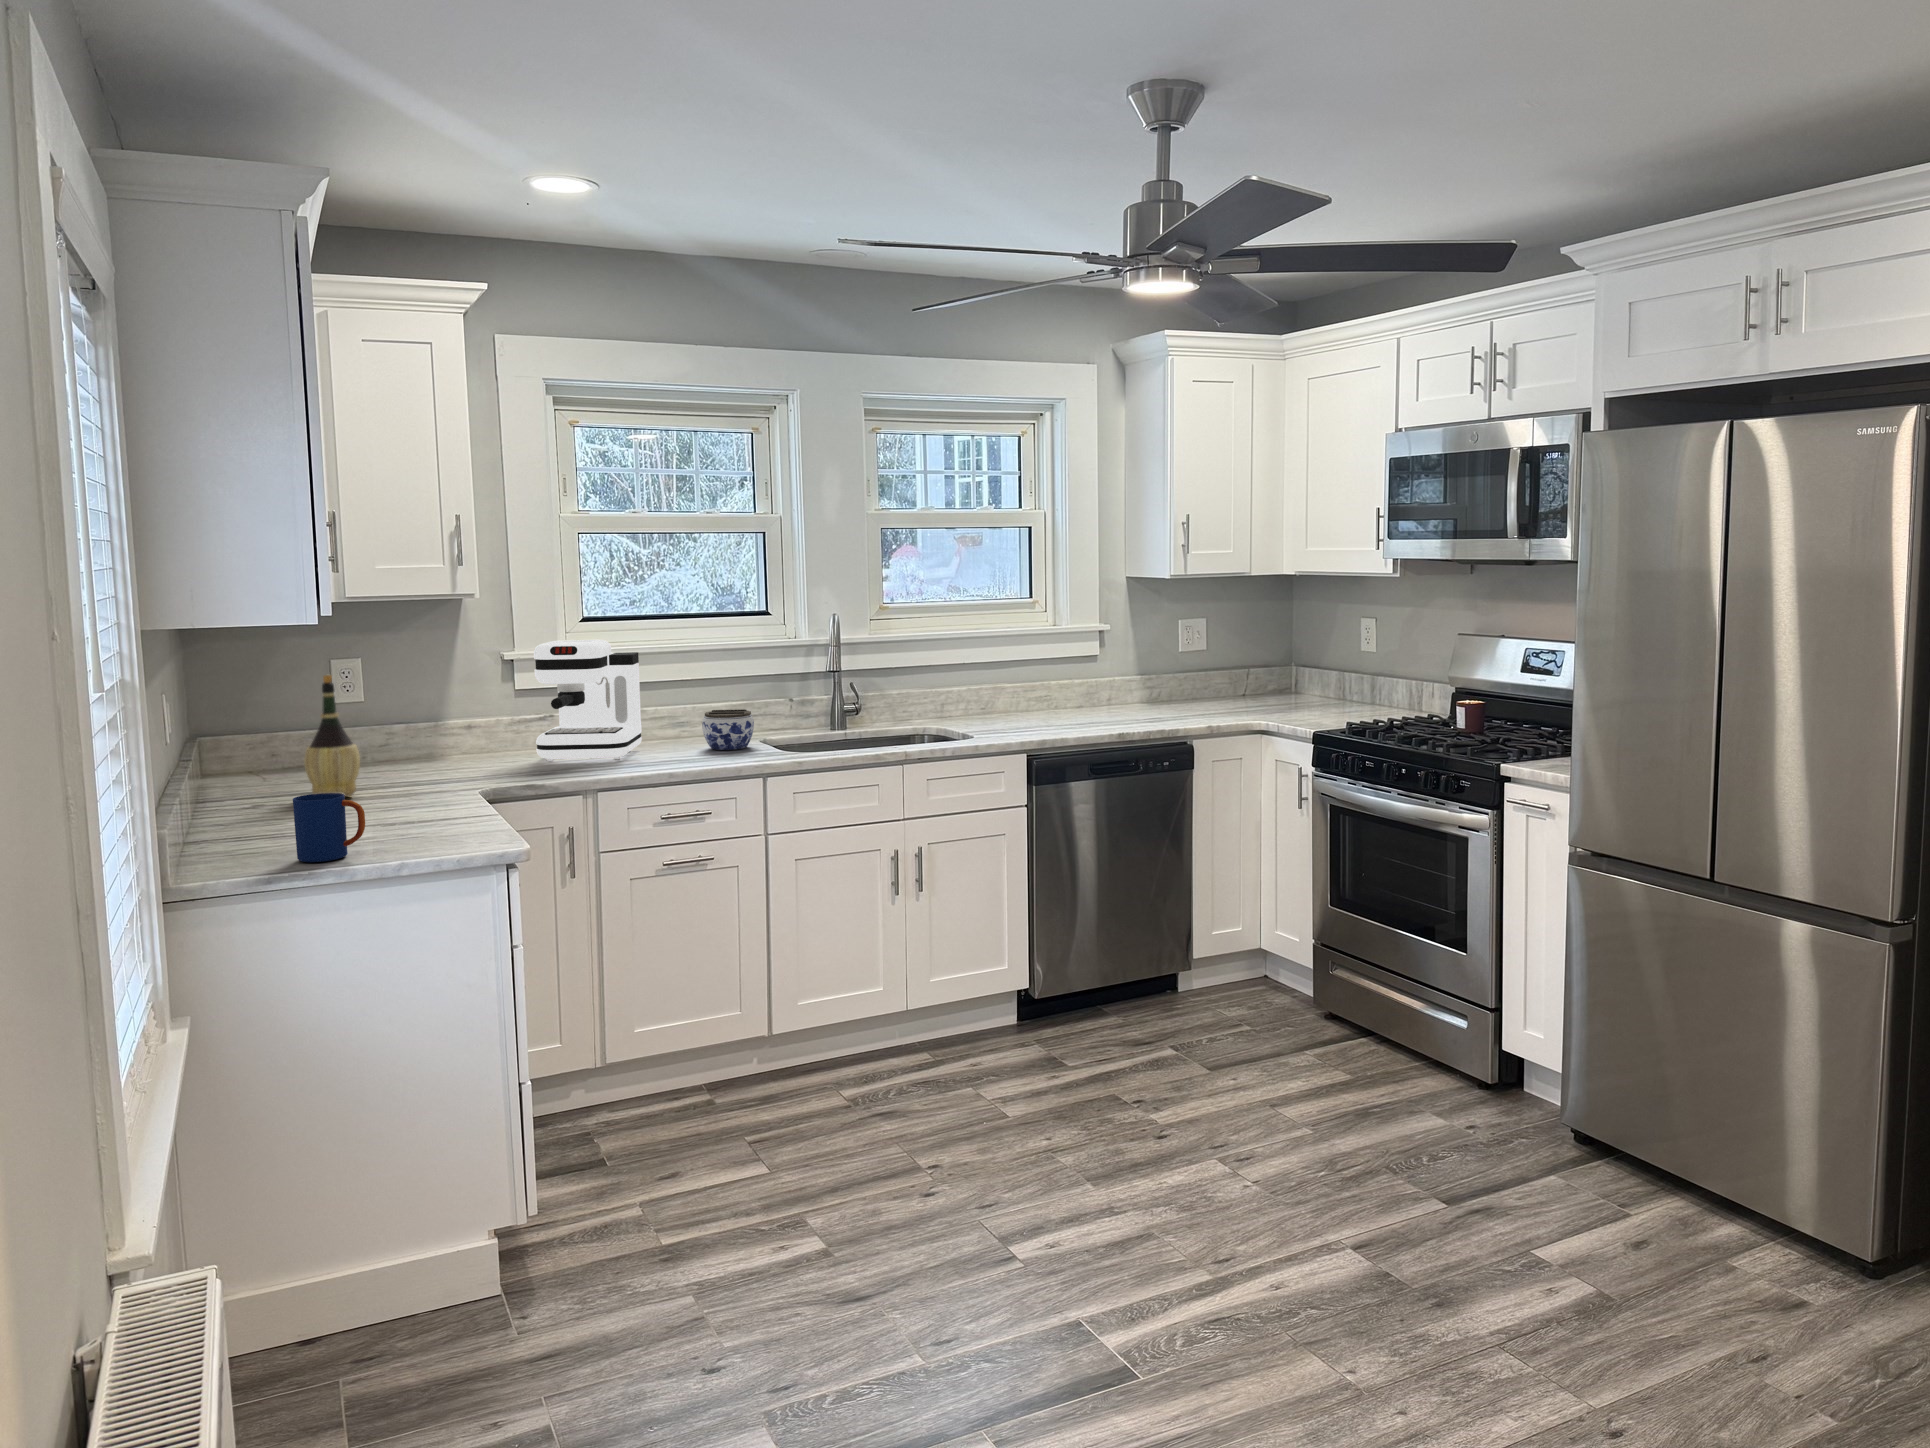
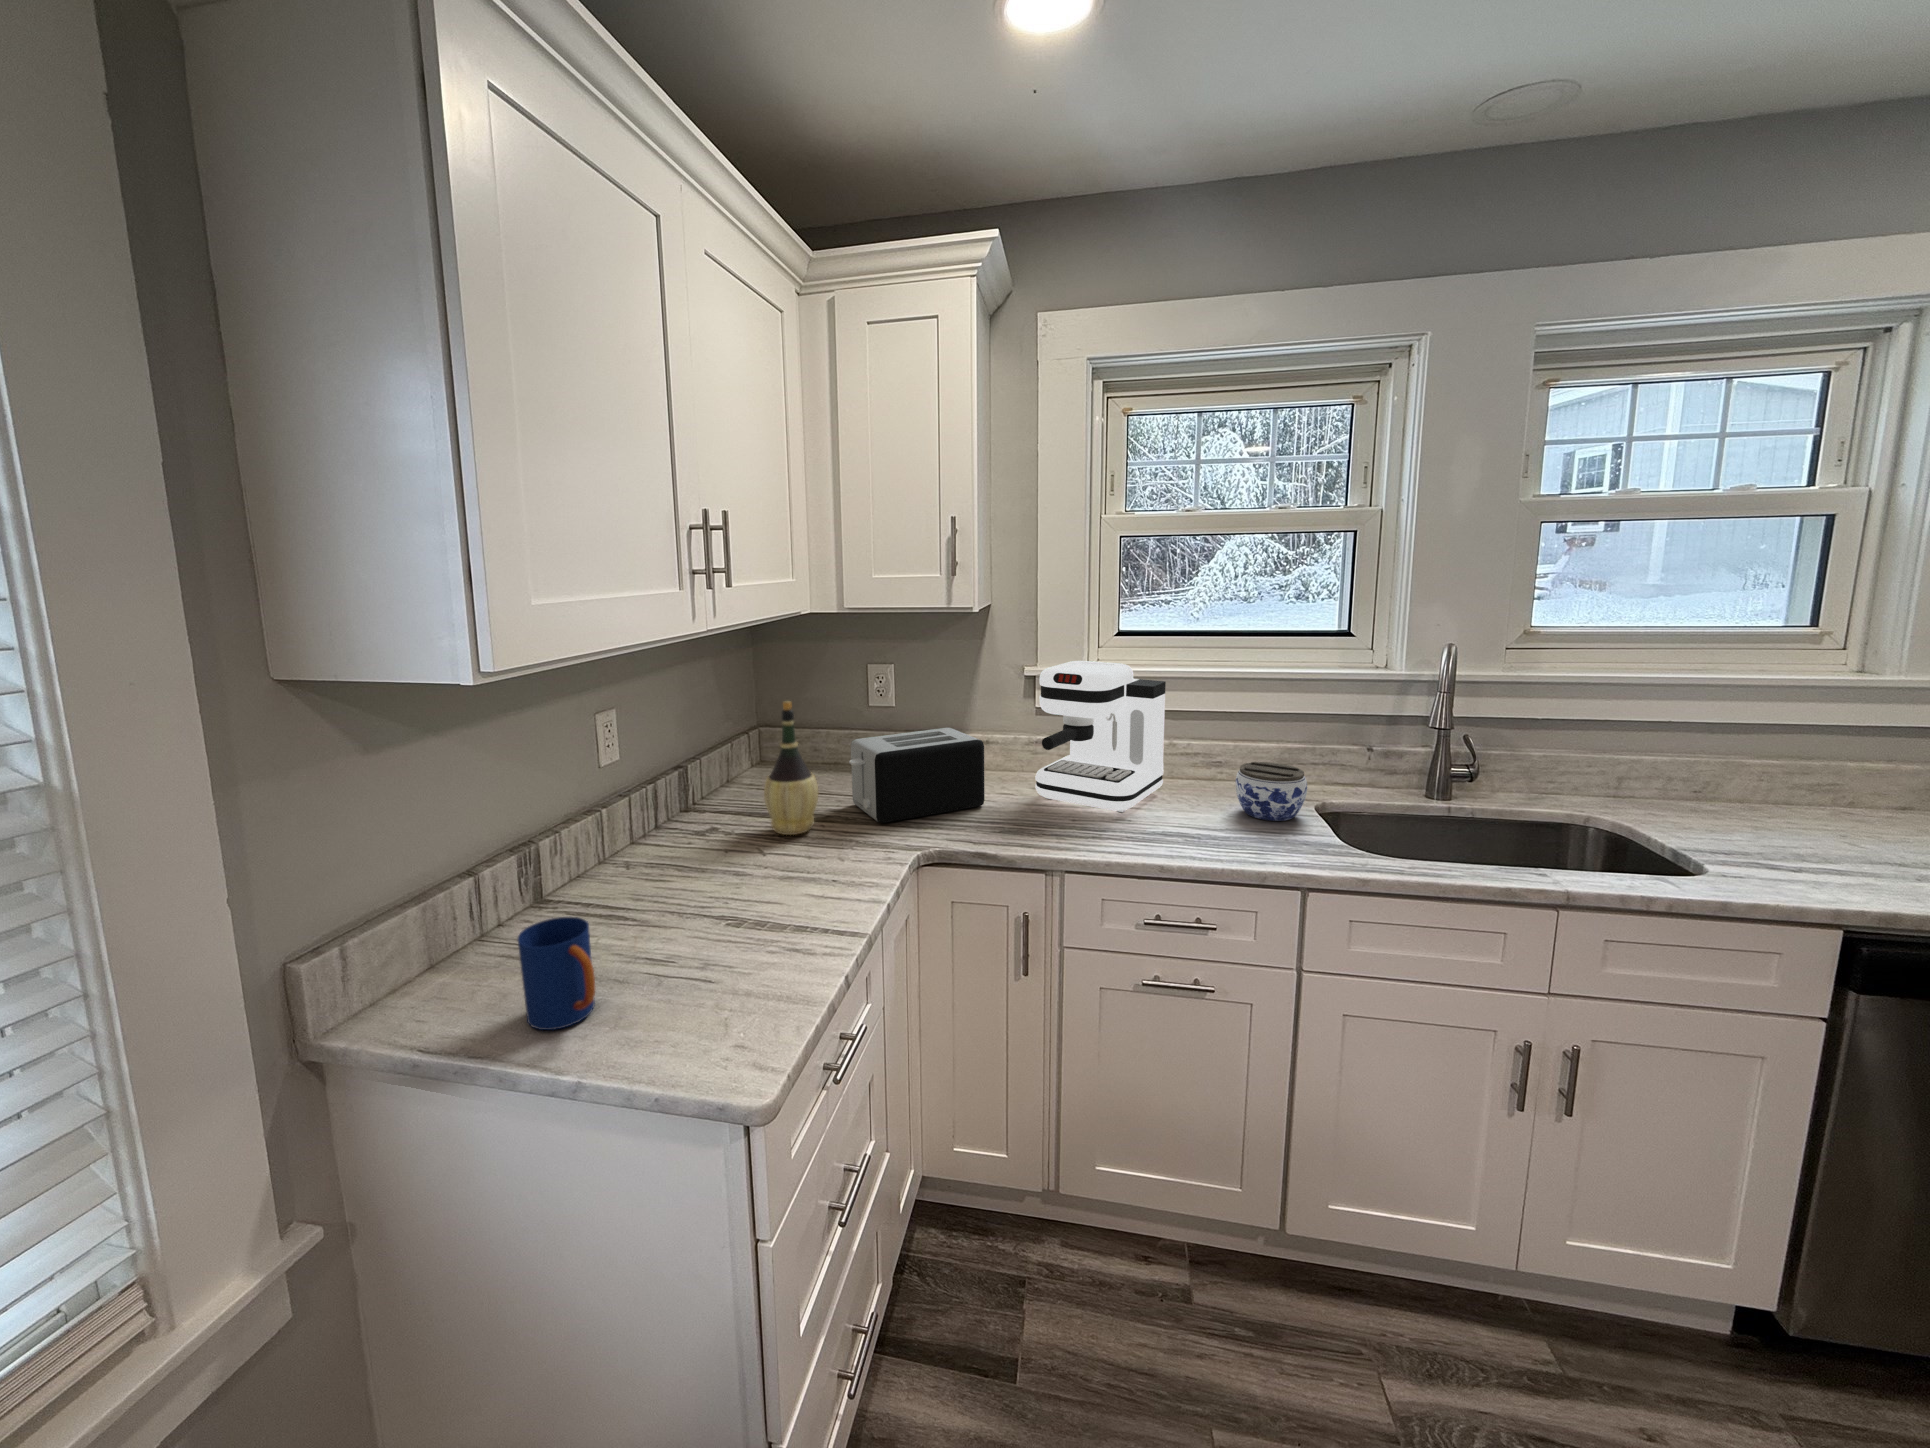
toaster: none [362,707,497,786] -> present [849,728,985,823]

